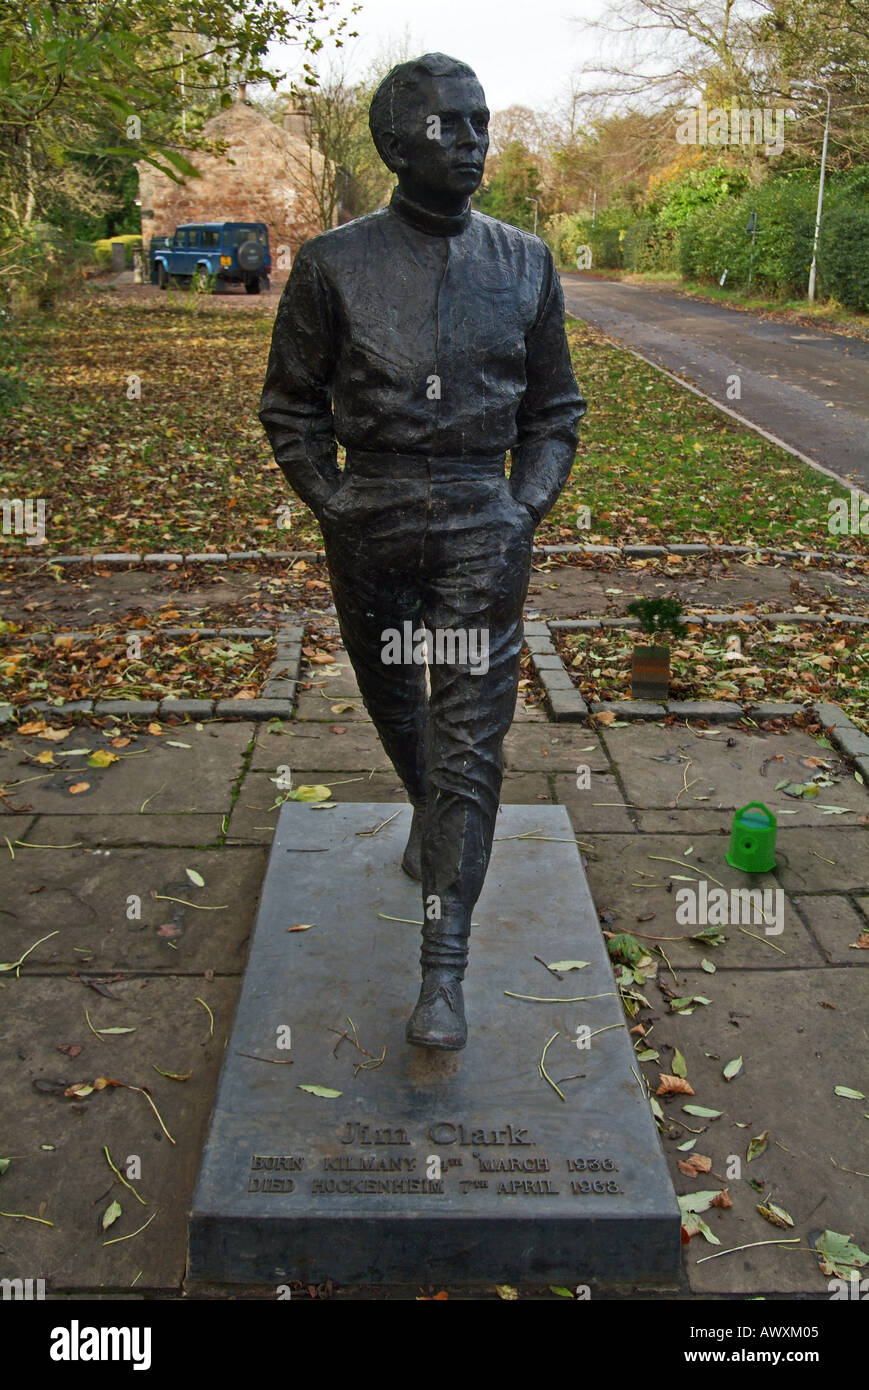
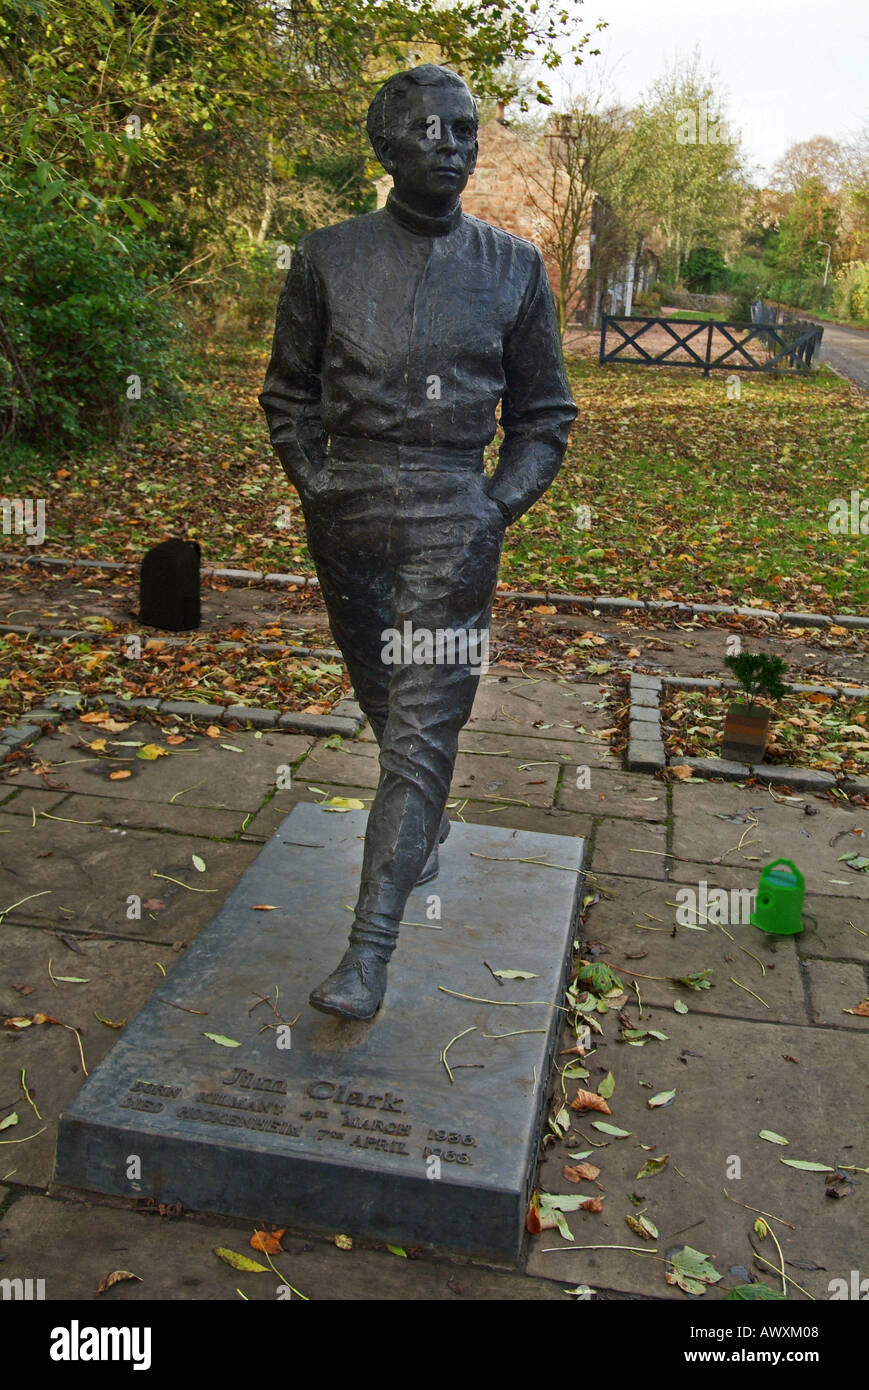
backpack: none [37,531,106,624] -> present [139,537,203,631]

